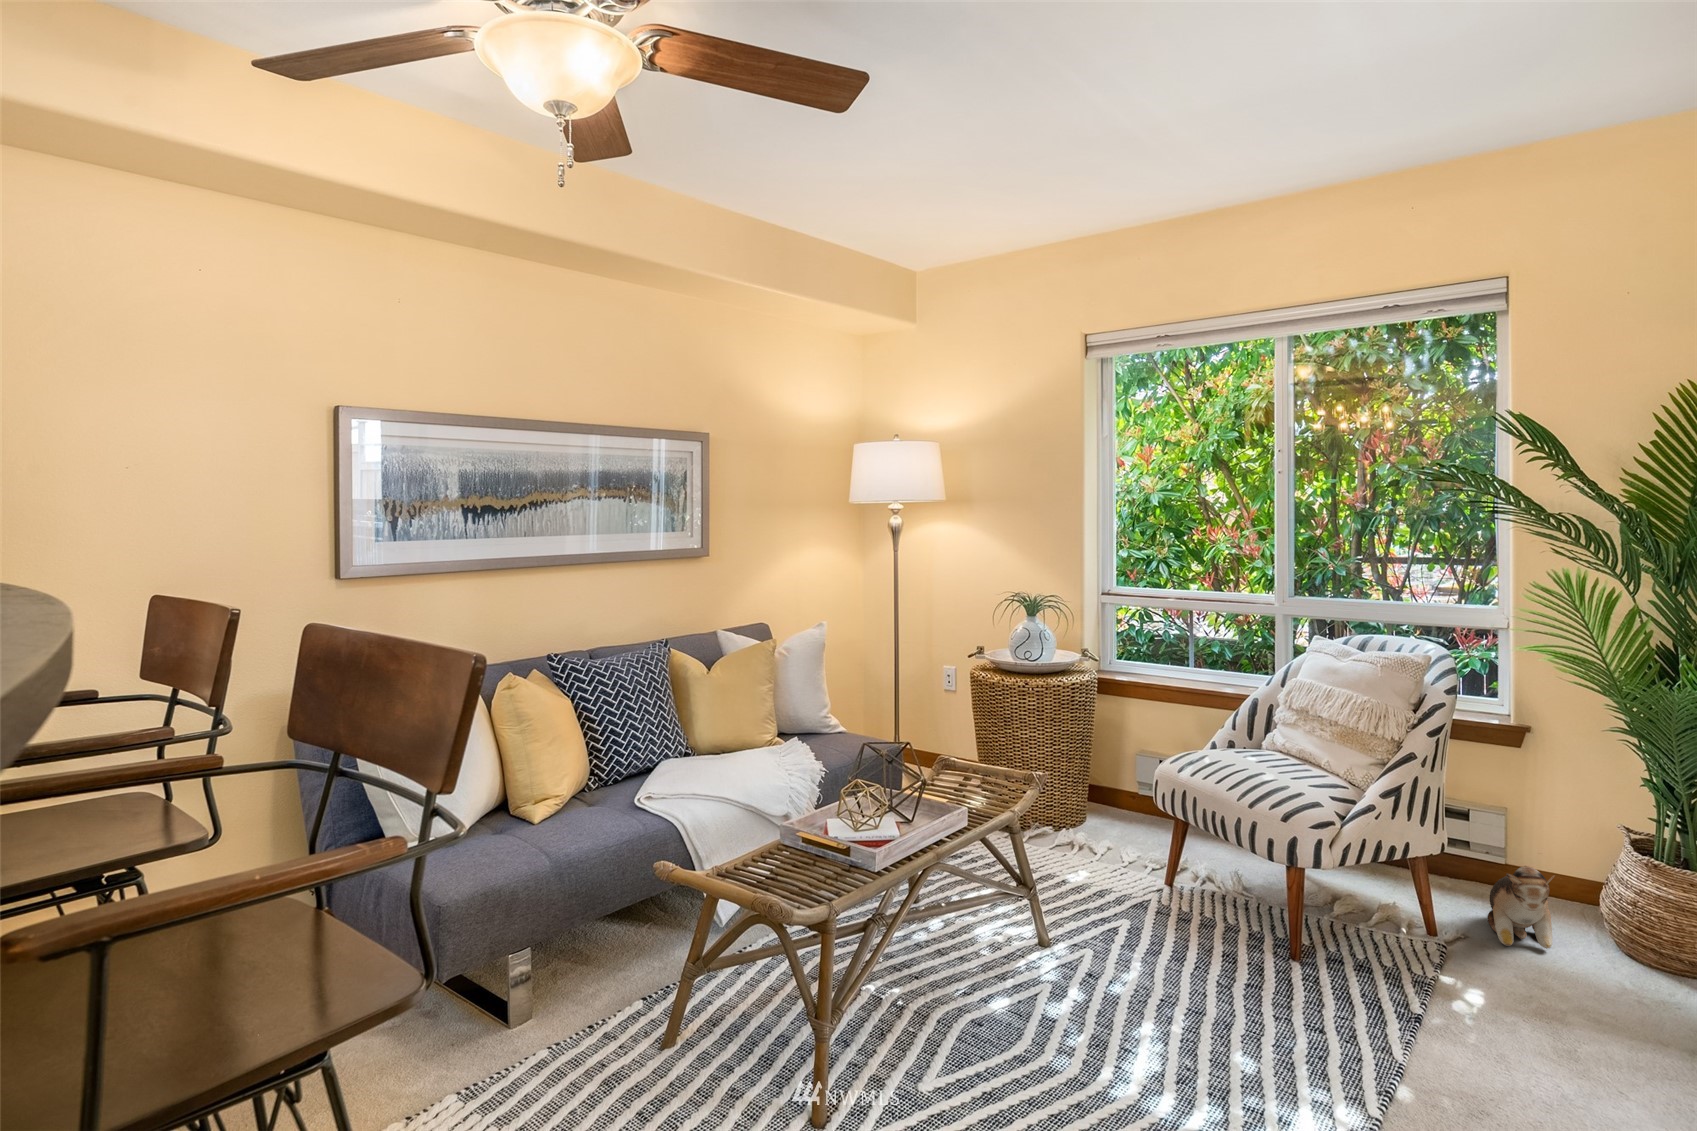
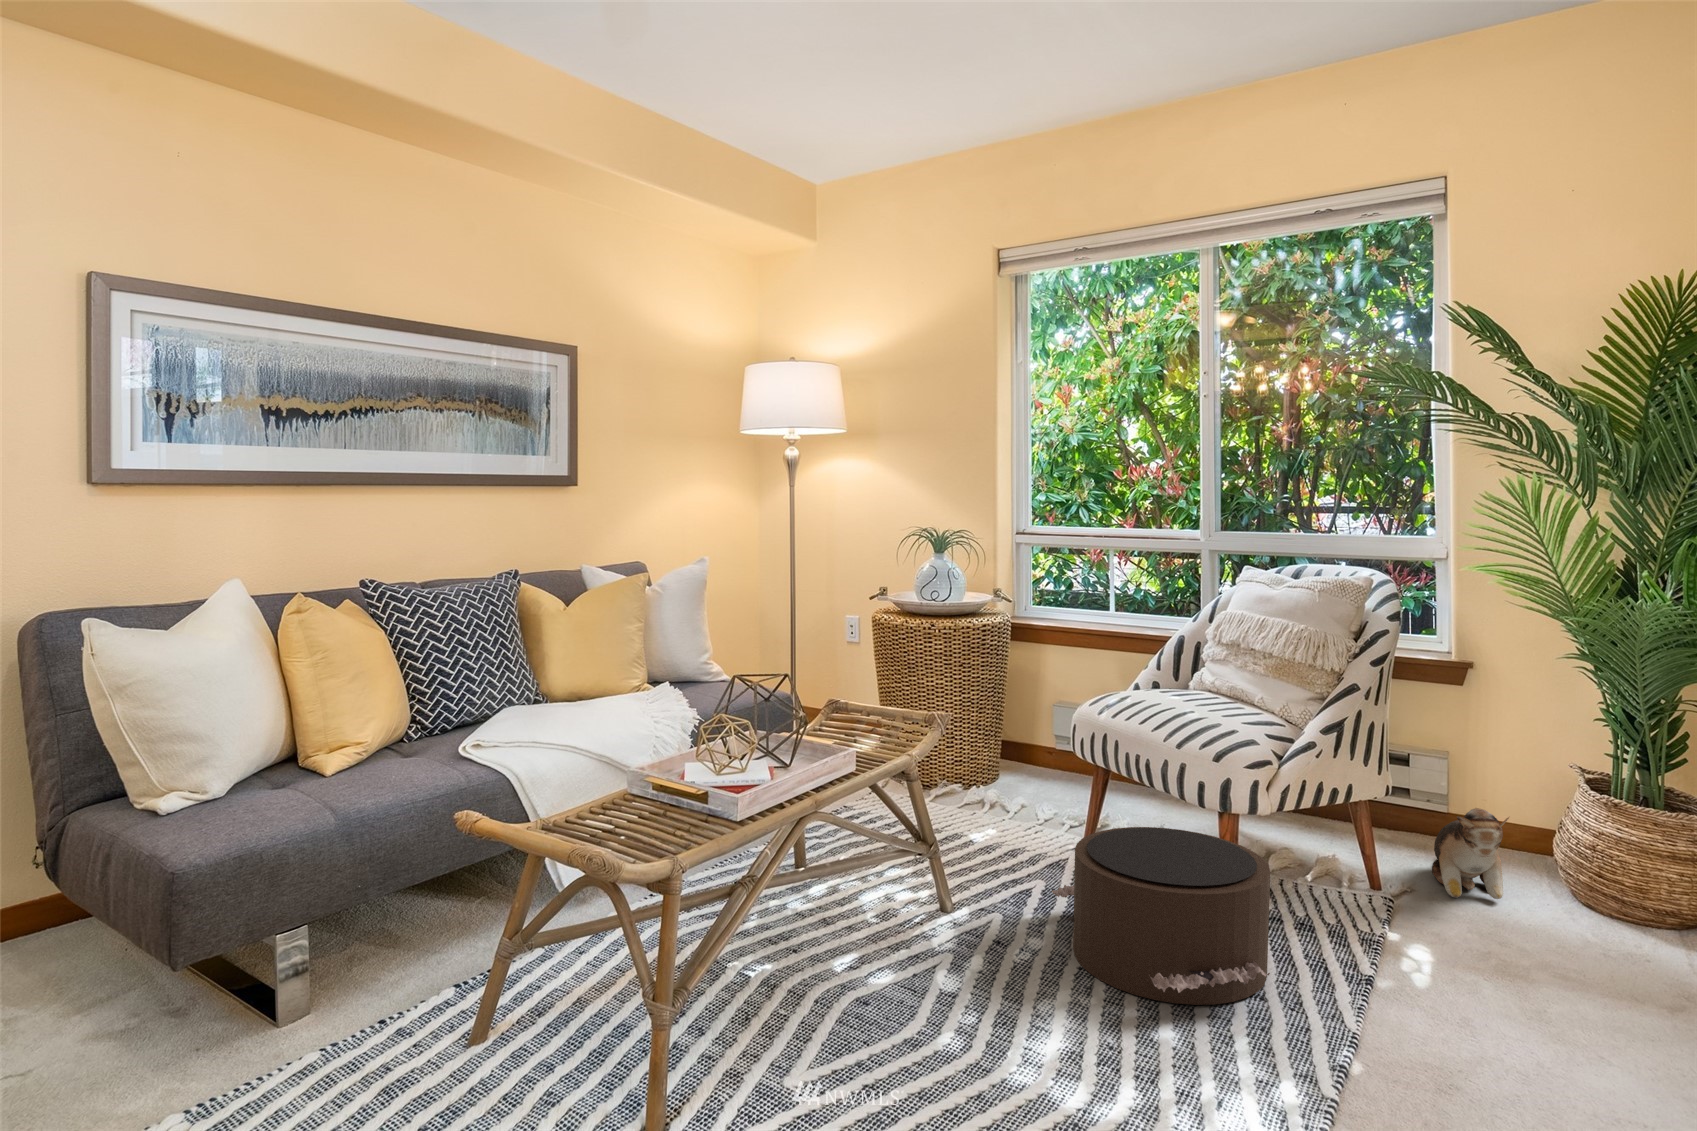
pouf: none [1136,878,1329,1036] -> present [1052,827,1270,1005]

